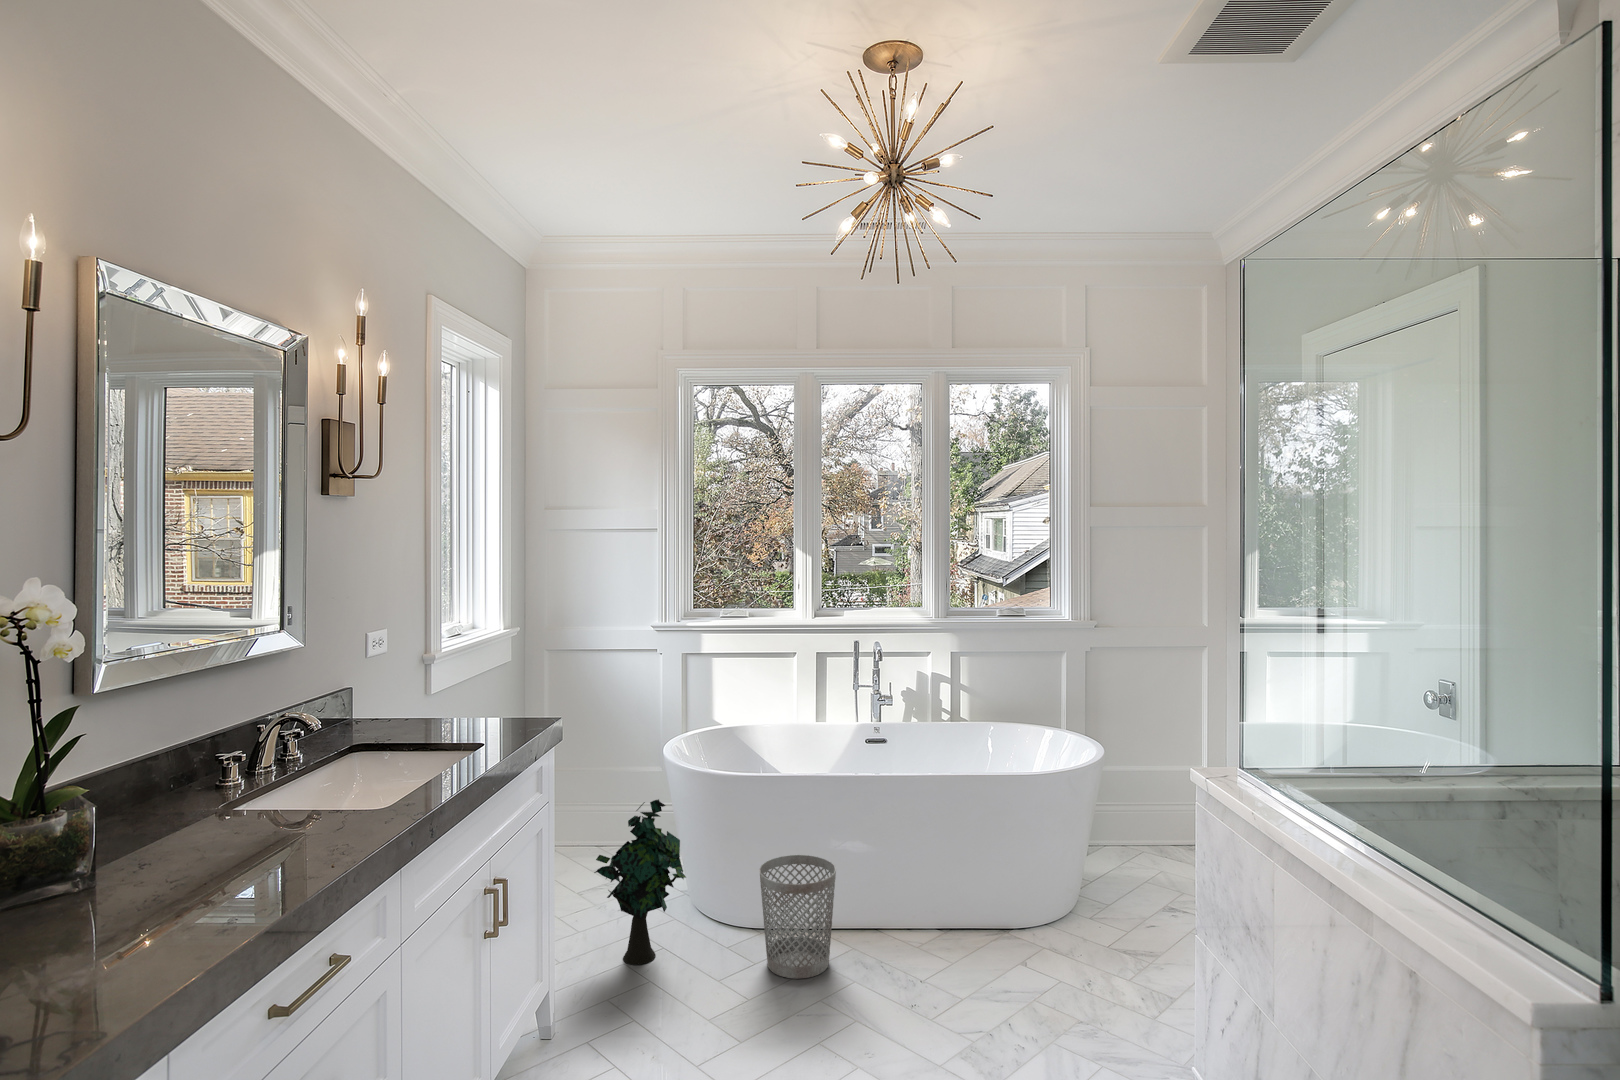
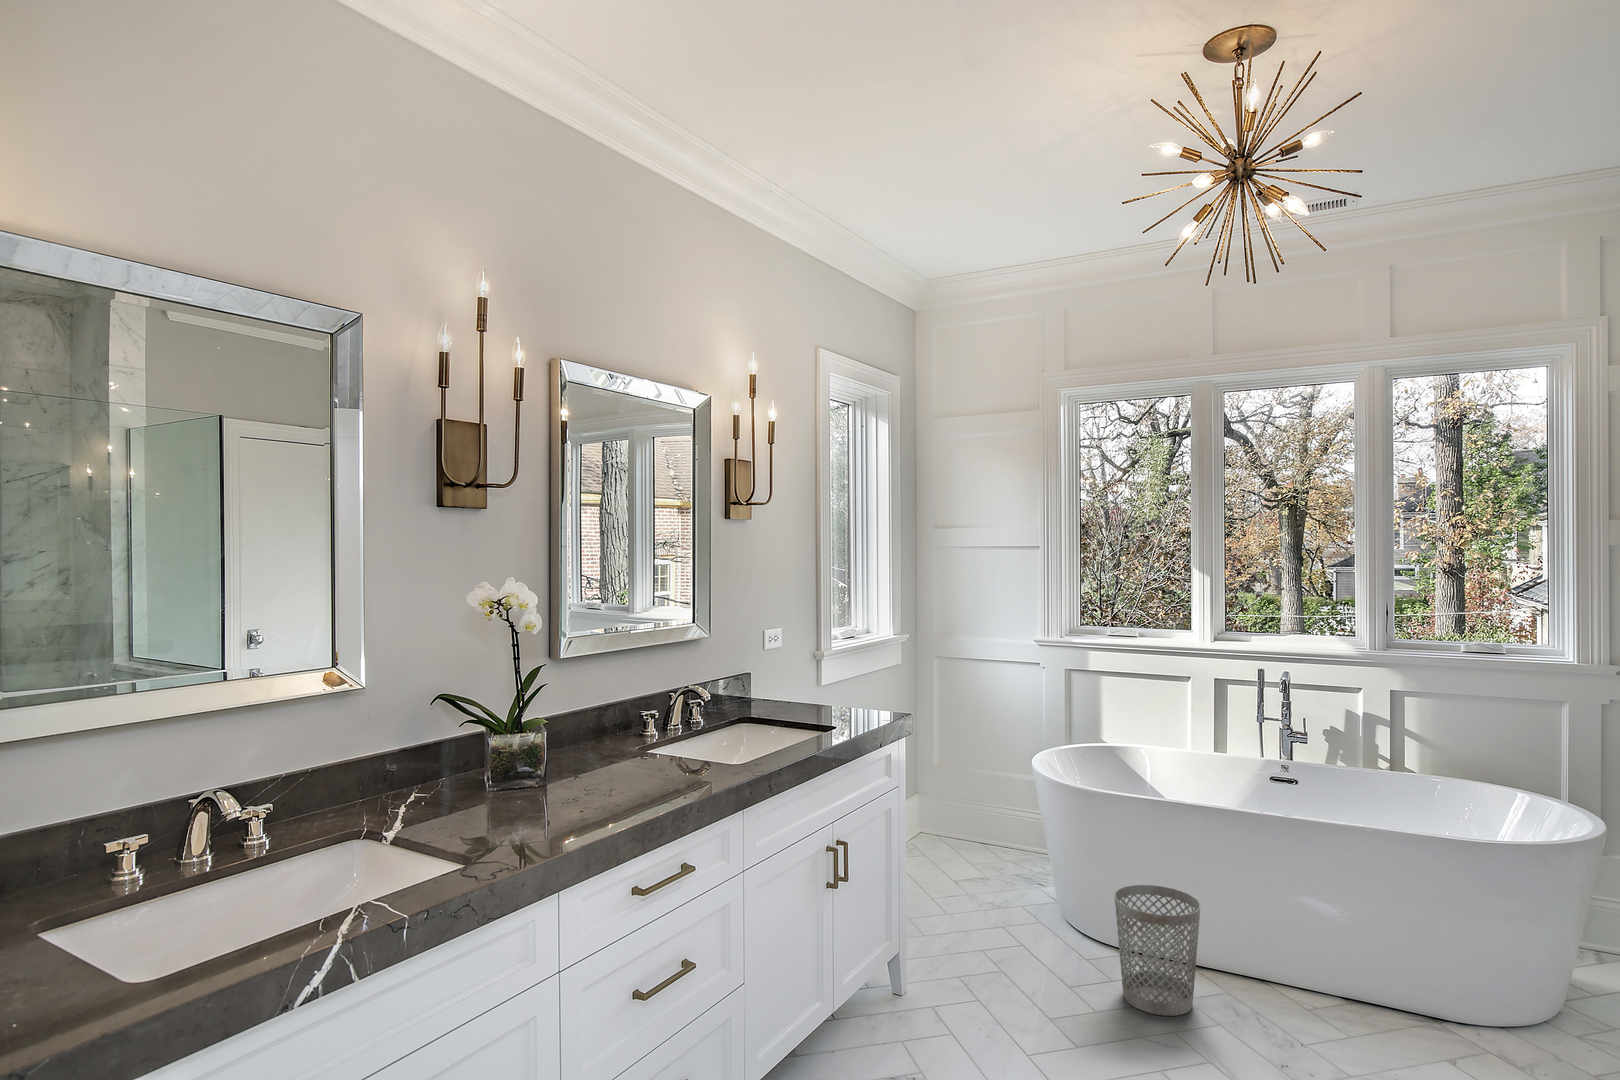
decorative plant: present [594,799,686,965] -> none [952,806,1043,964]

